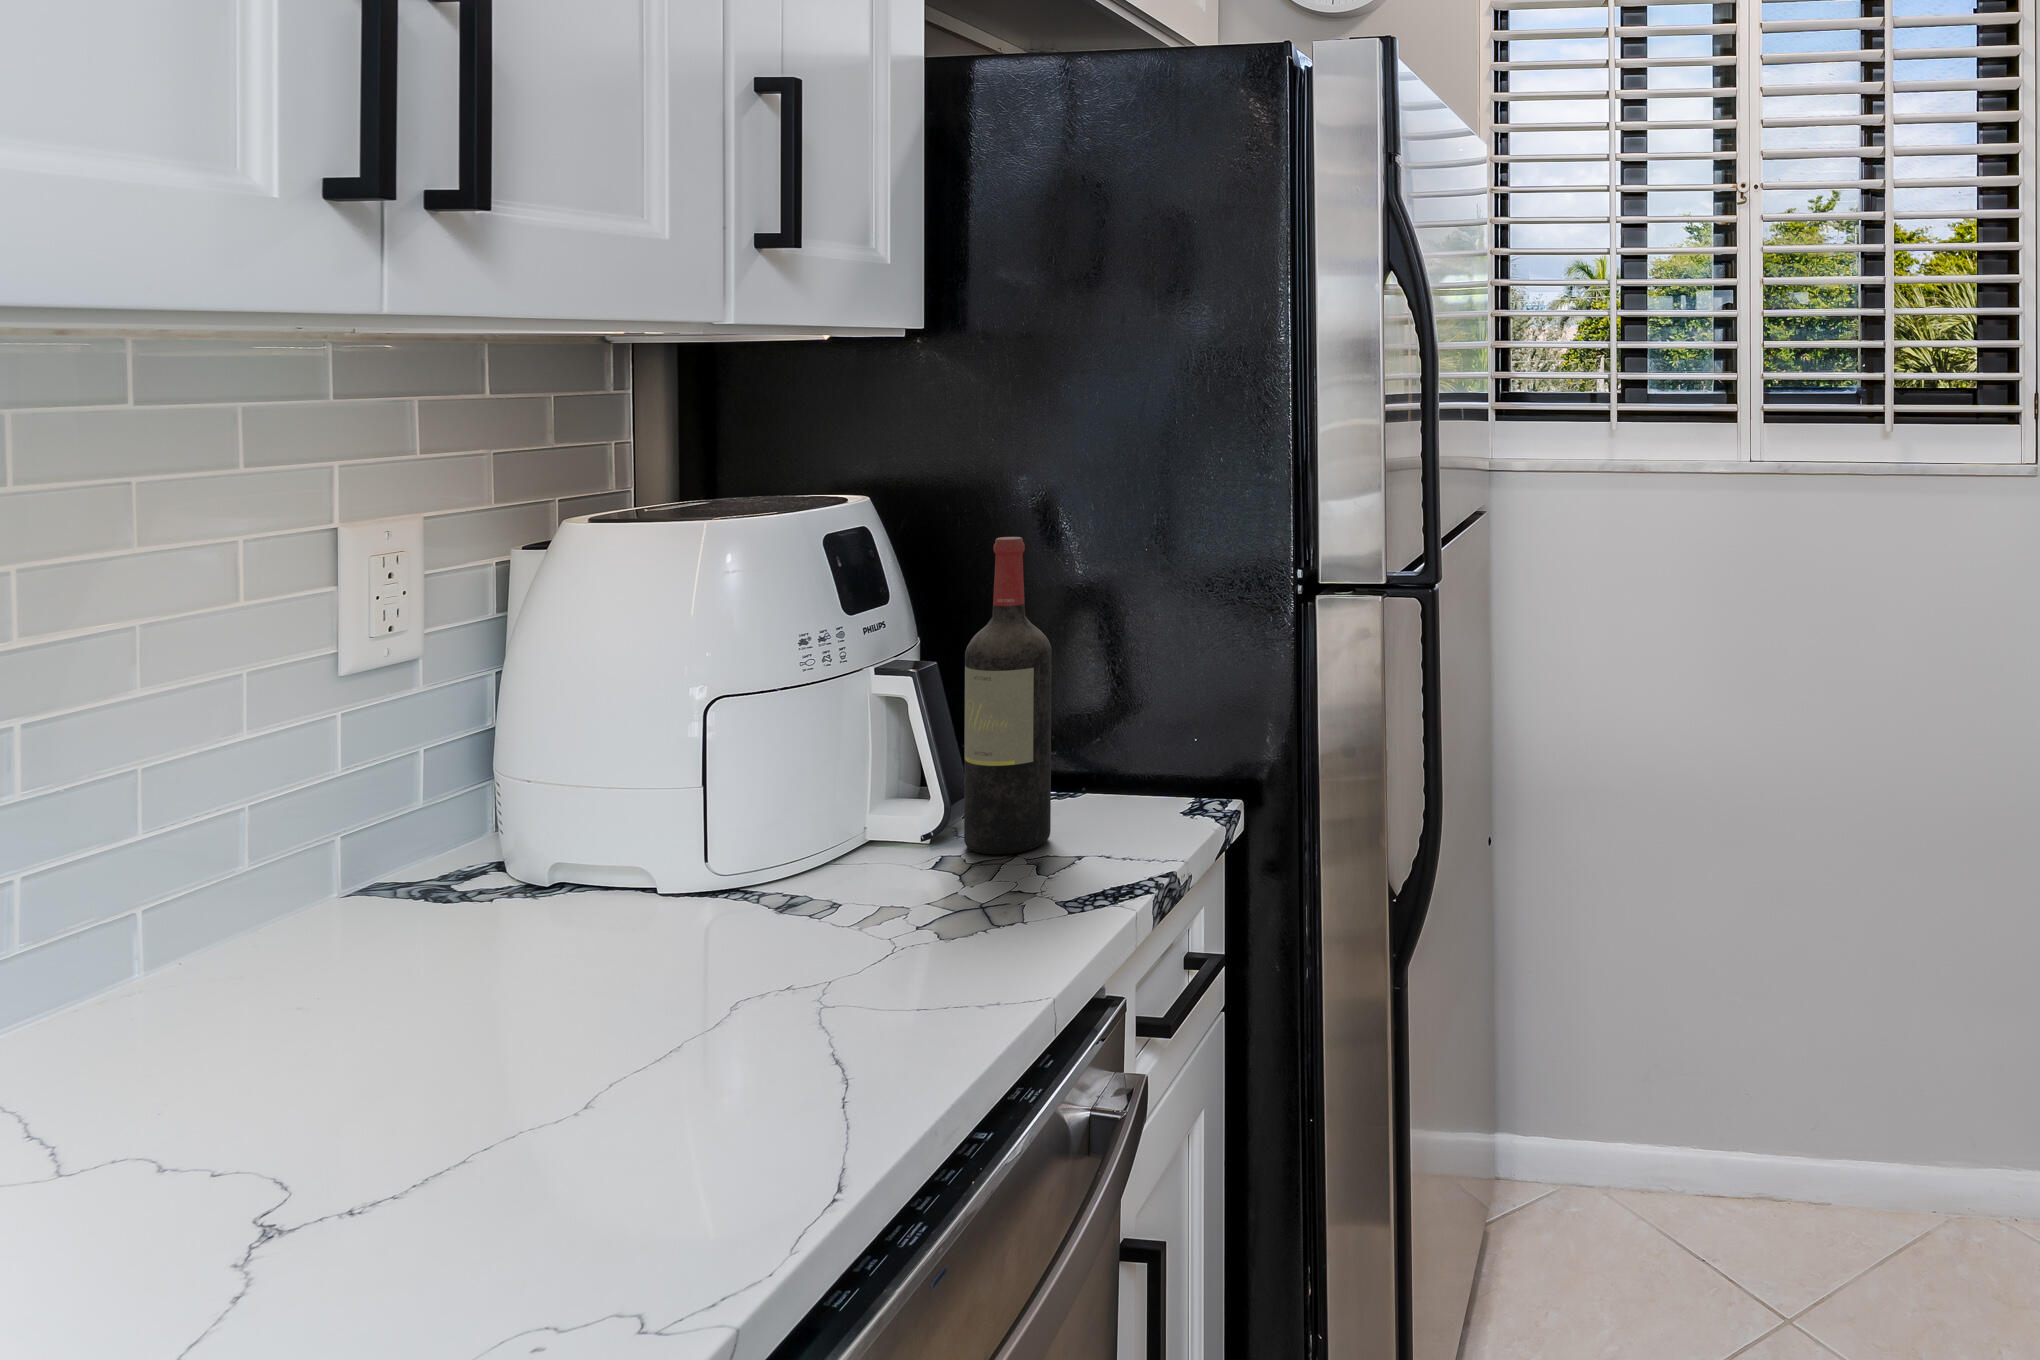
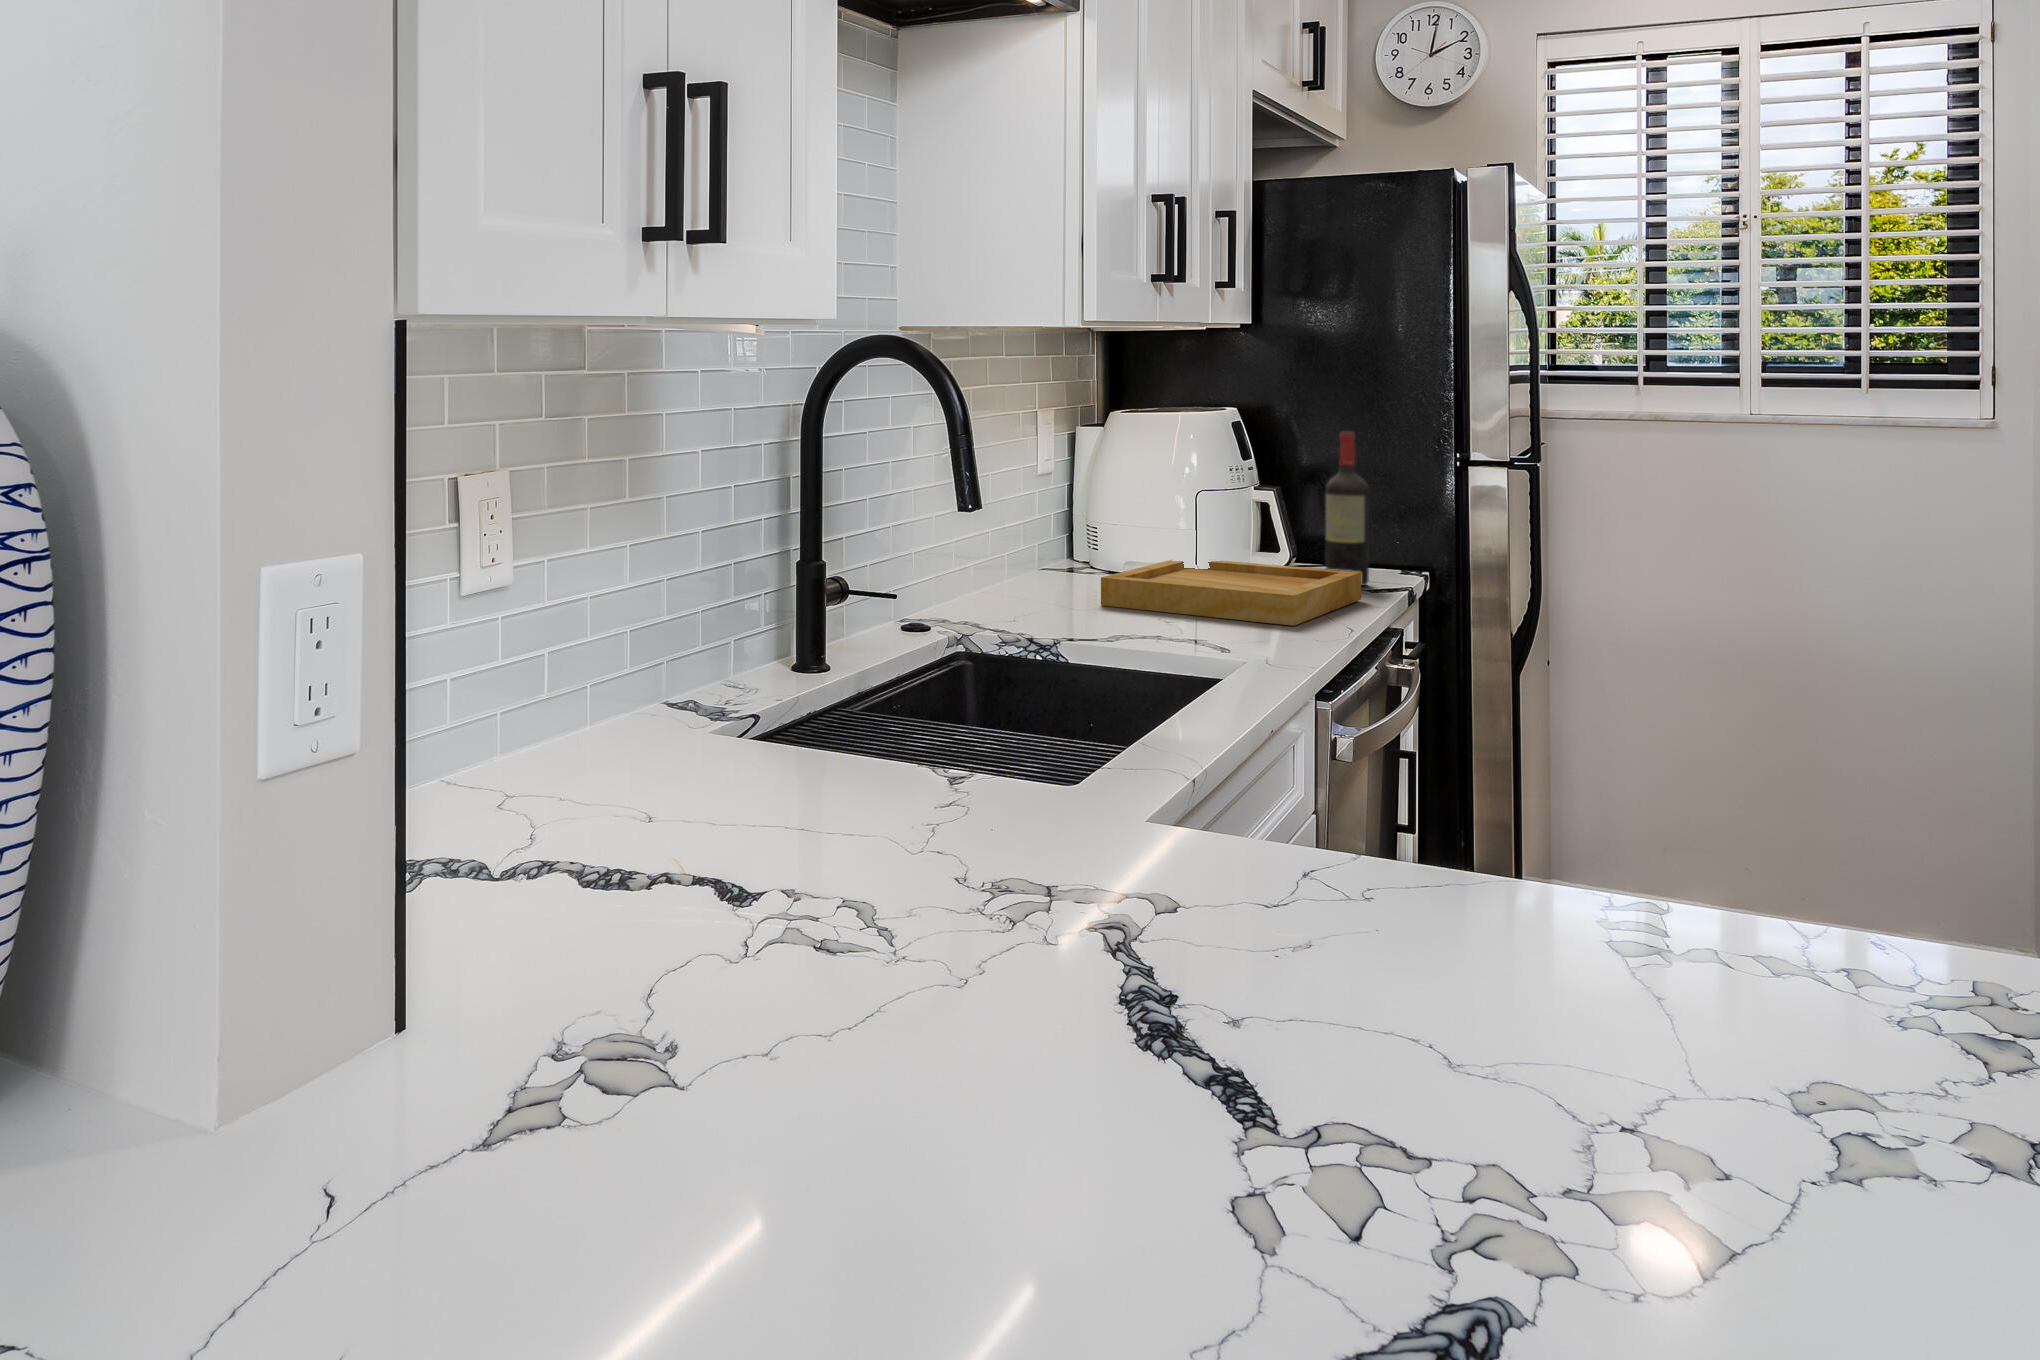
tray: none [187,825,958,1124] -> present [1101,560,1361,626]

